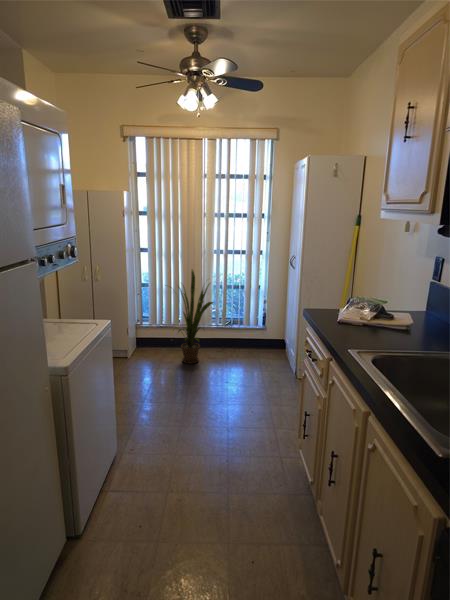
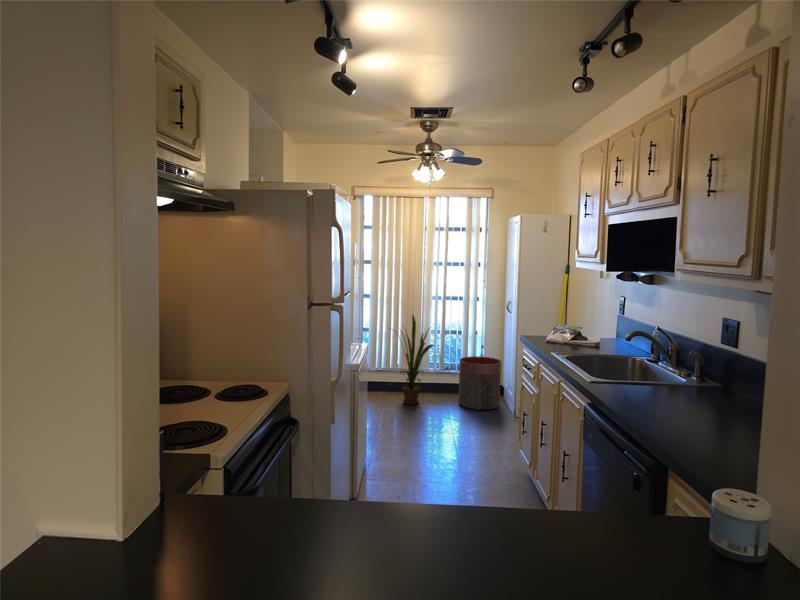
trash can: none [239,312,284,369] -> present [459,356,501,410]

